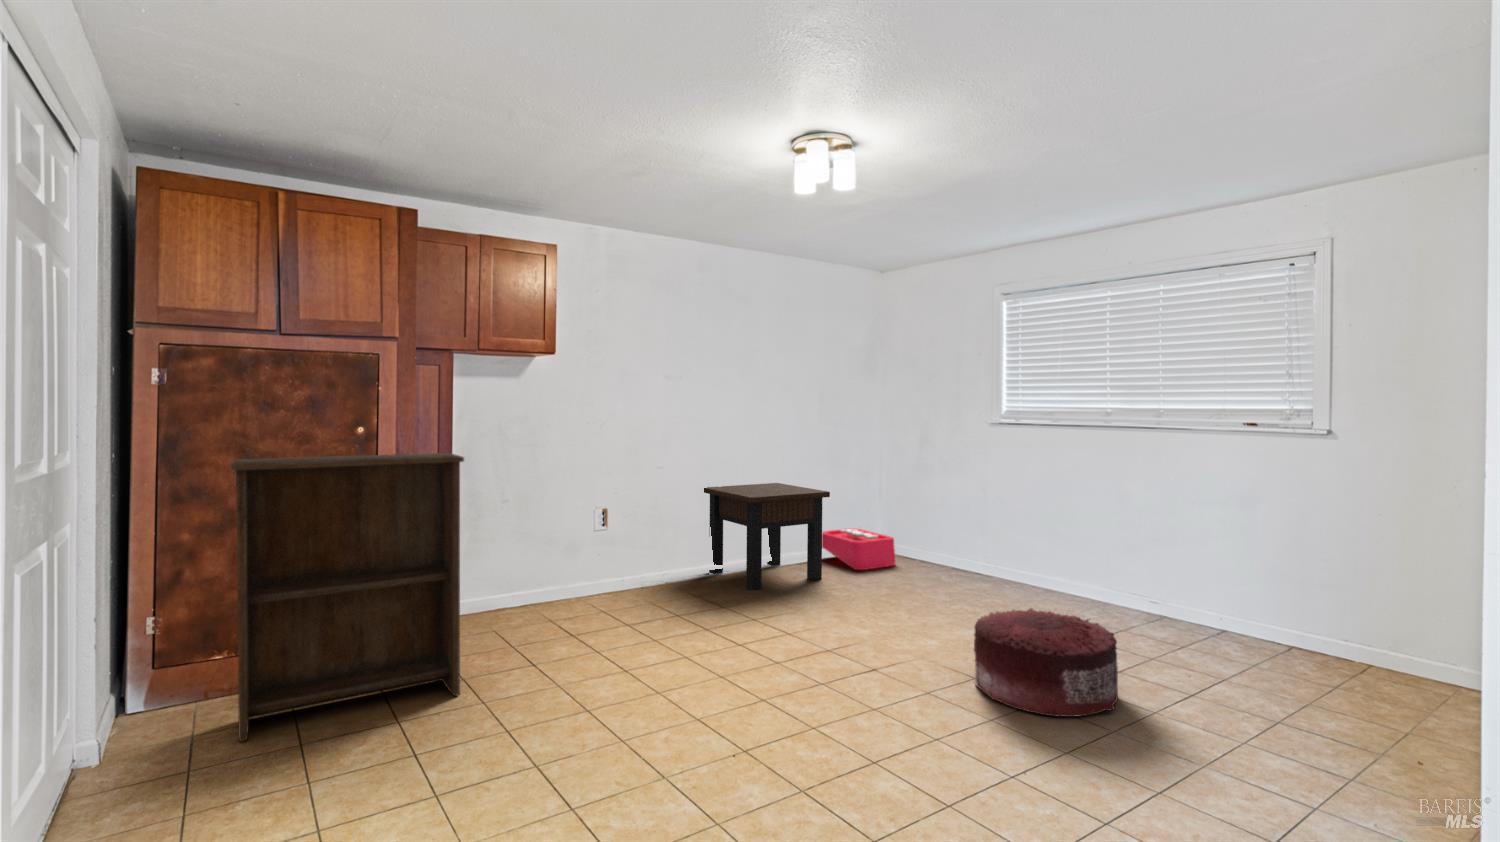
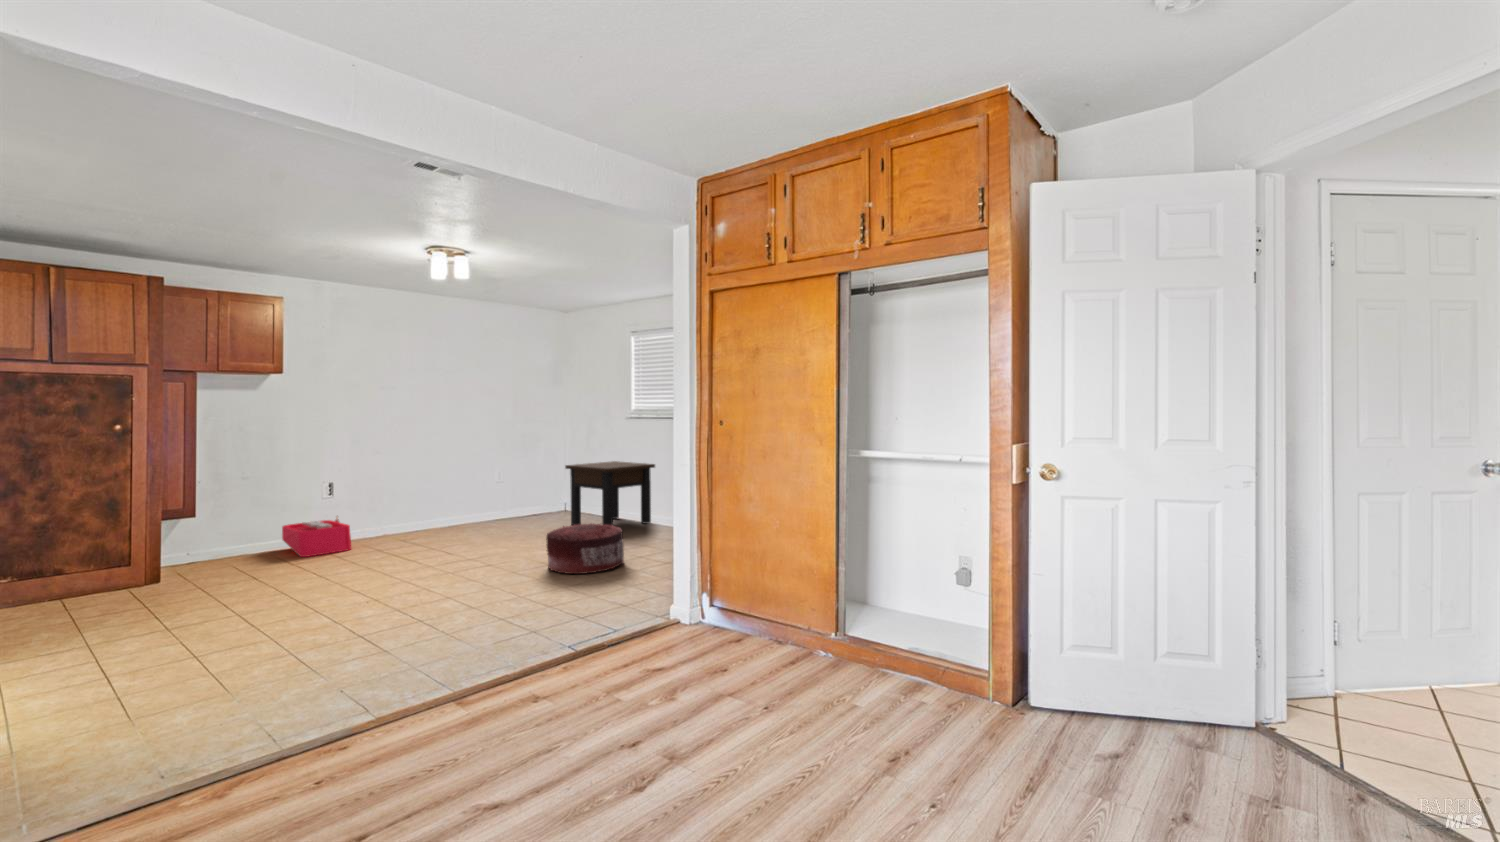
bookshelf: present [231,453,464,741] -> none [20,441,199,622]
side table: present [704,483,830,590] -> present [565,461,655,525]
storage bin: present [822,529,895,570] -> present [282,516,351,557]

